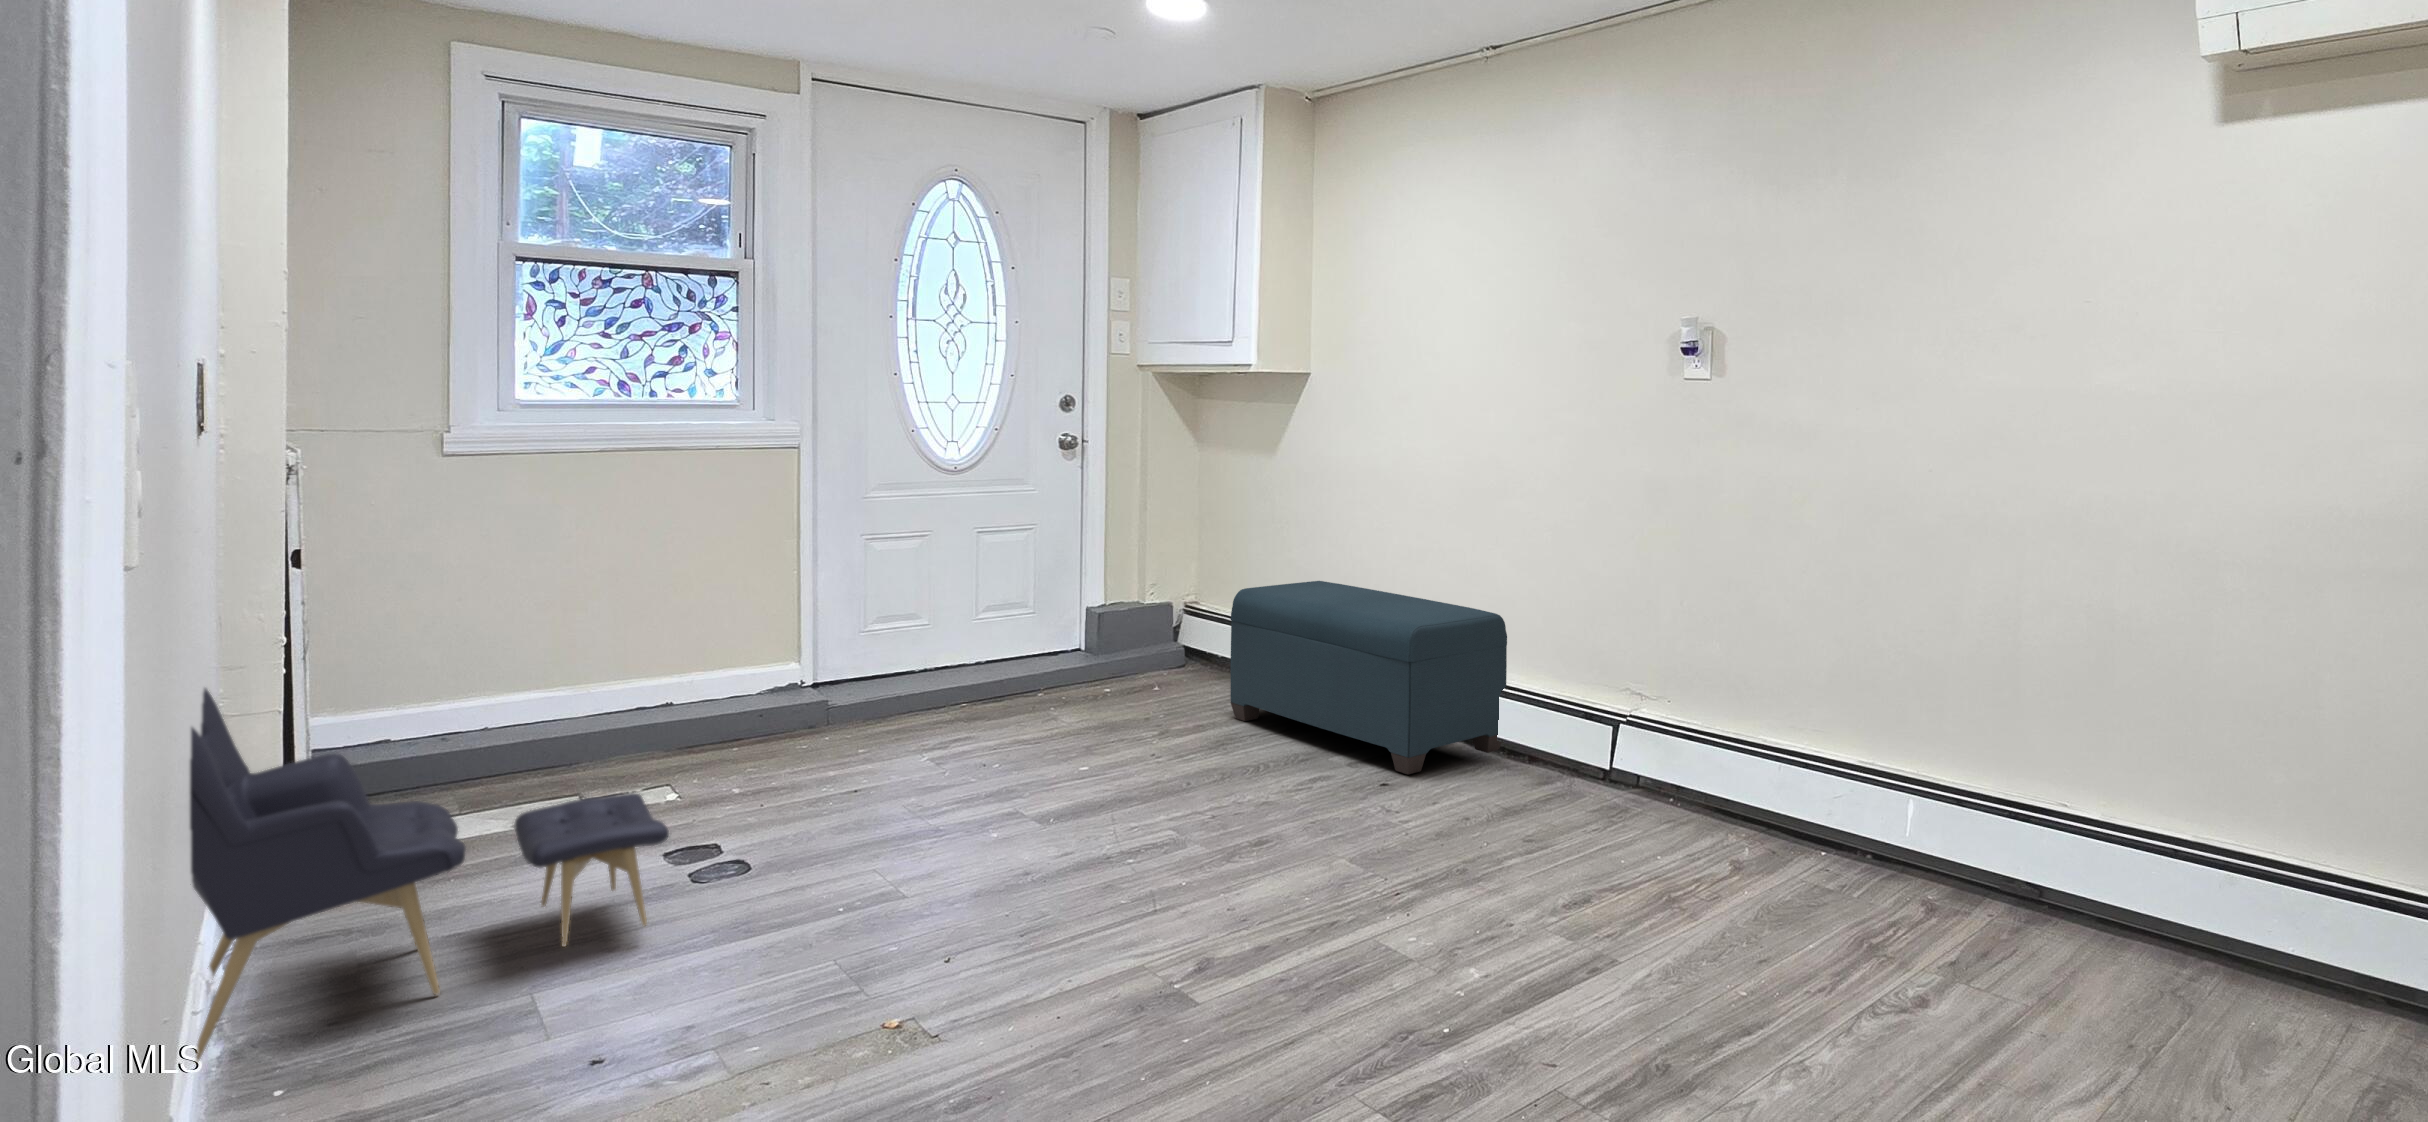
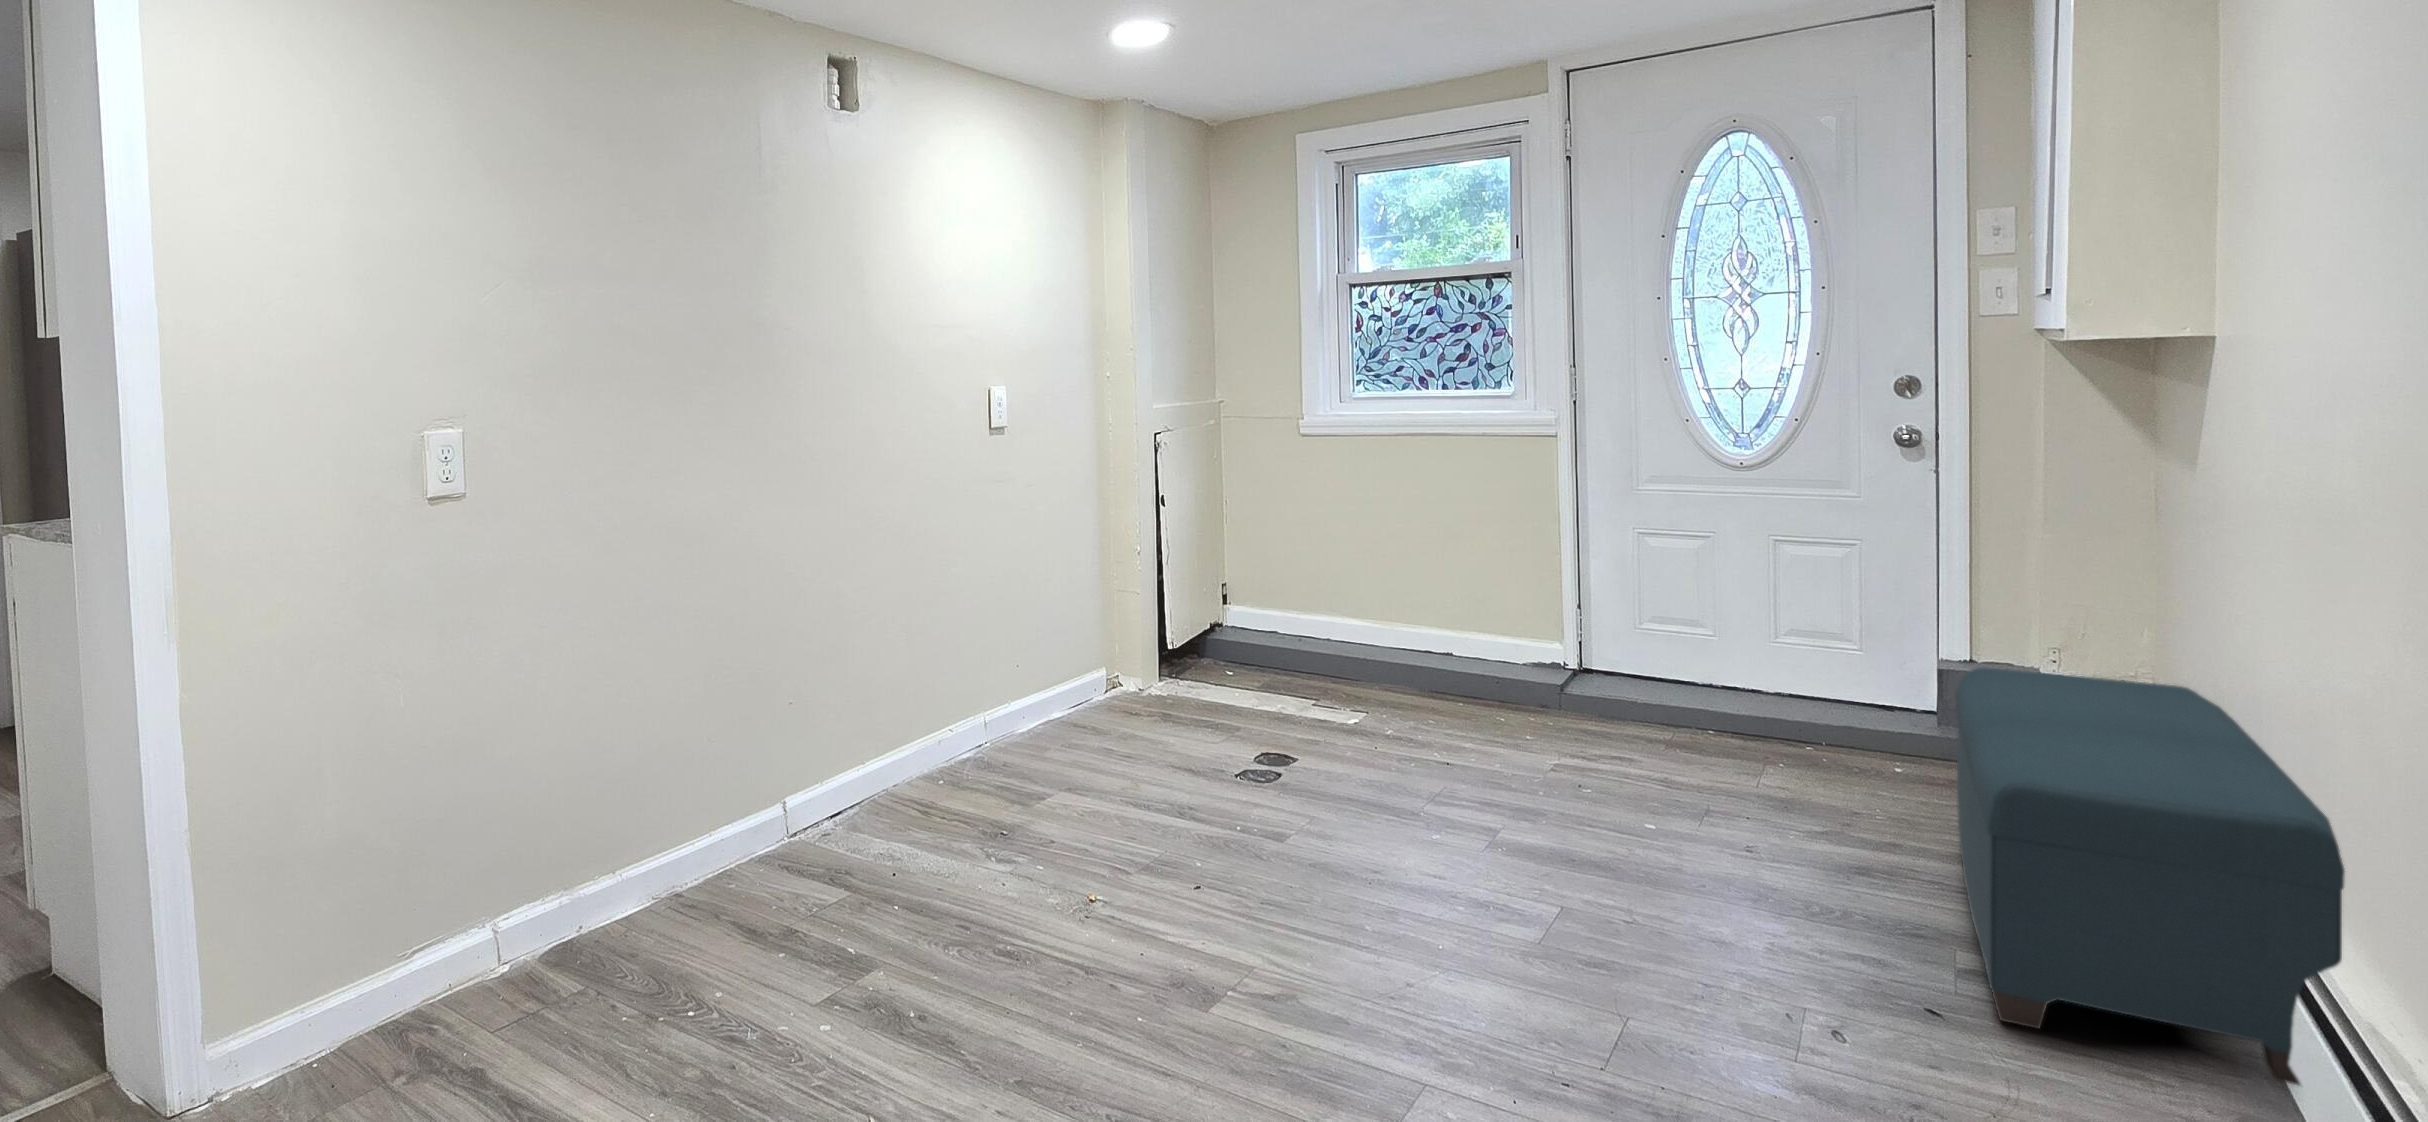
armchair: present [190,689,669,1062] -> none [902,555,1178,787]

